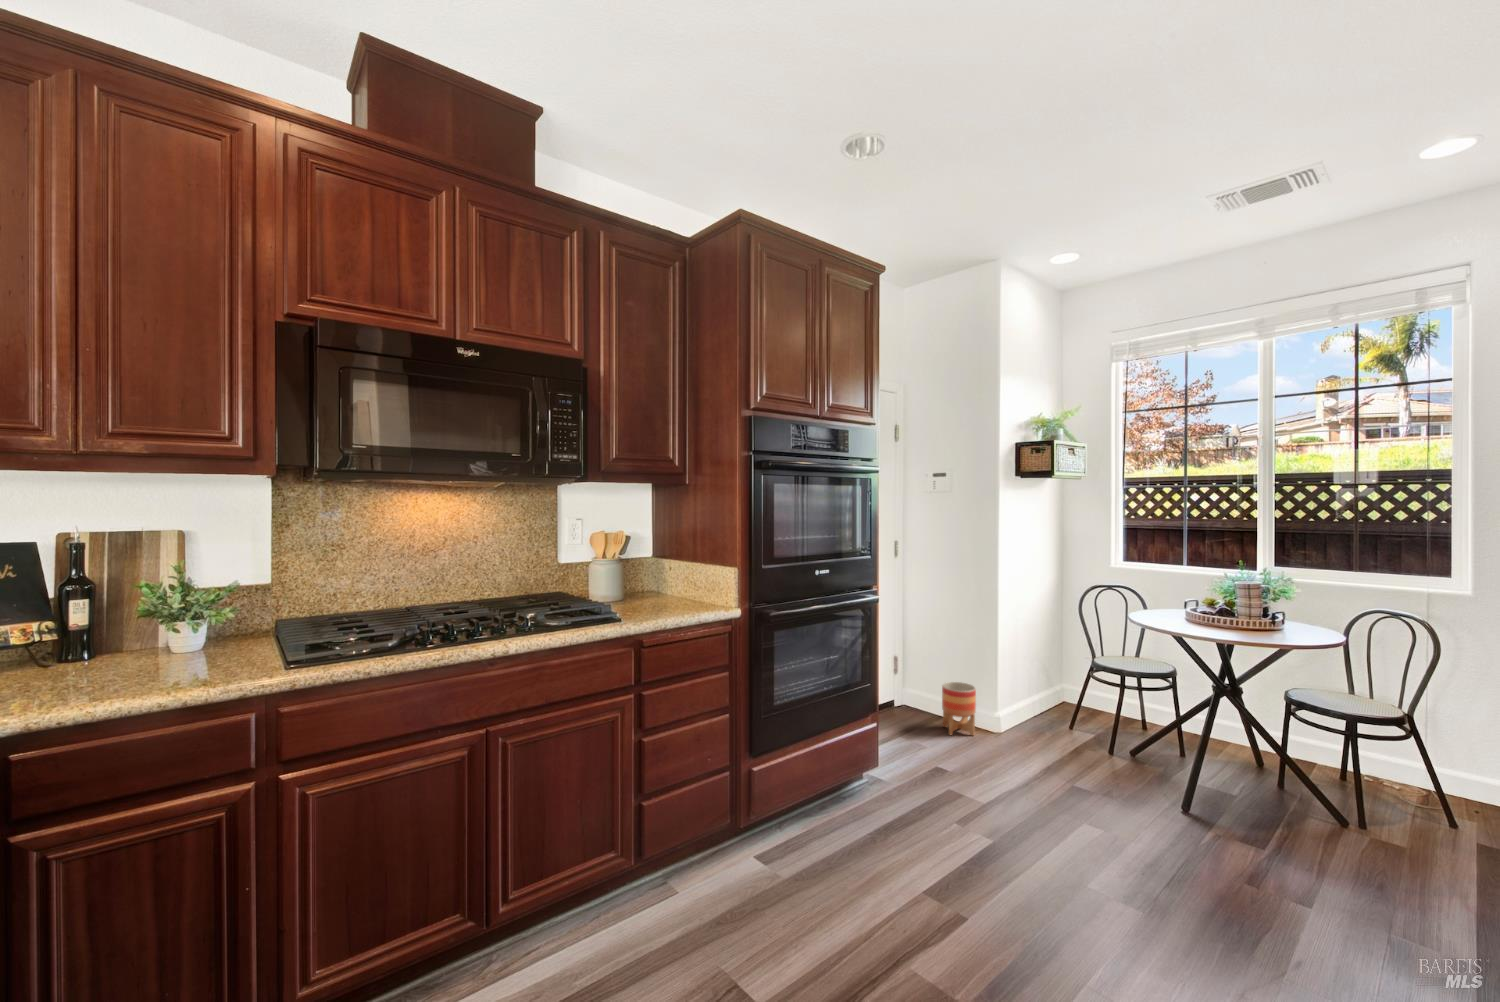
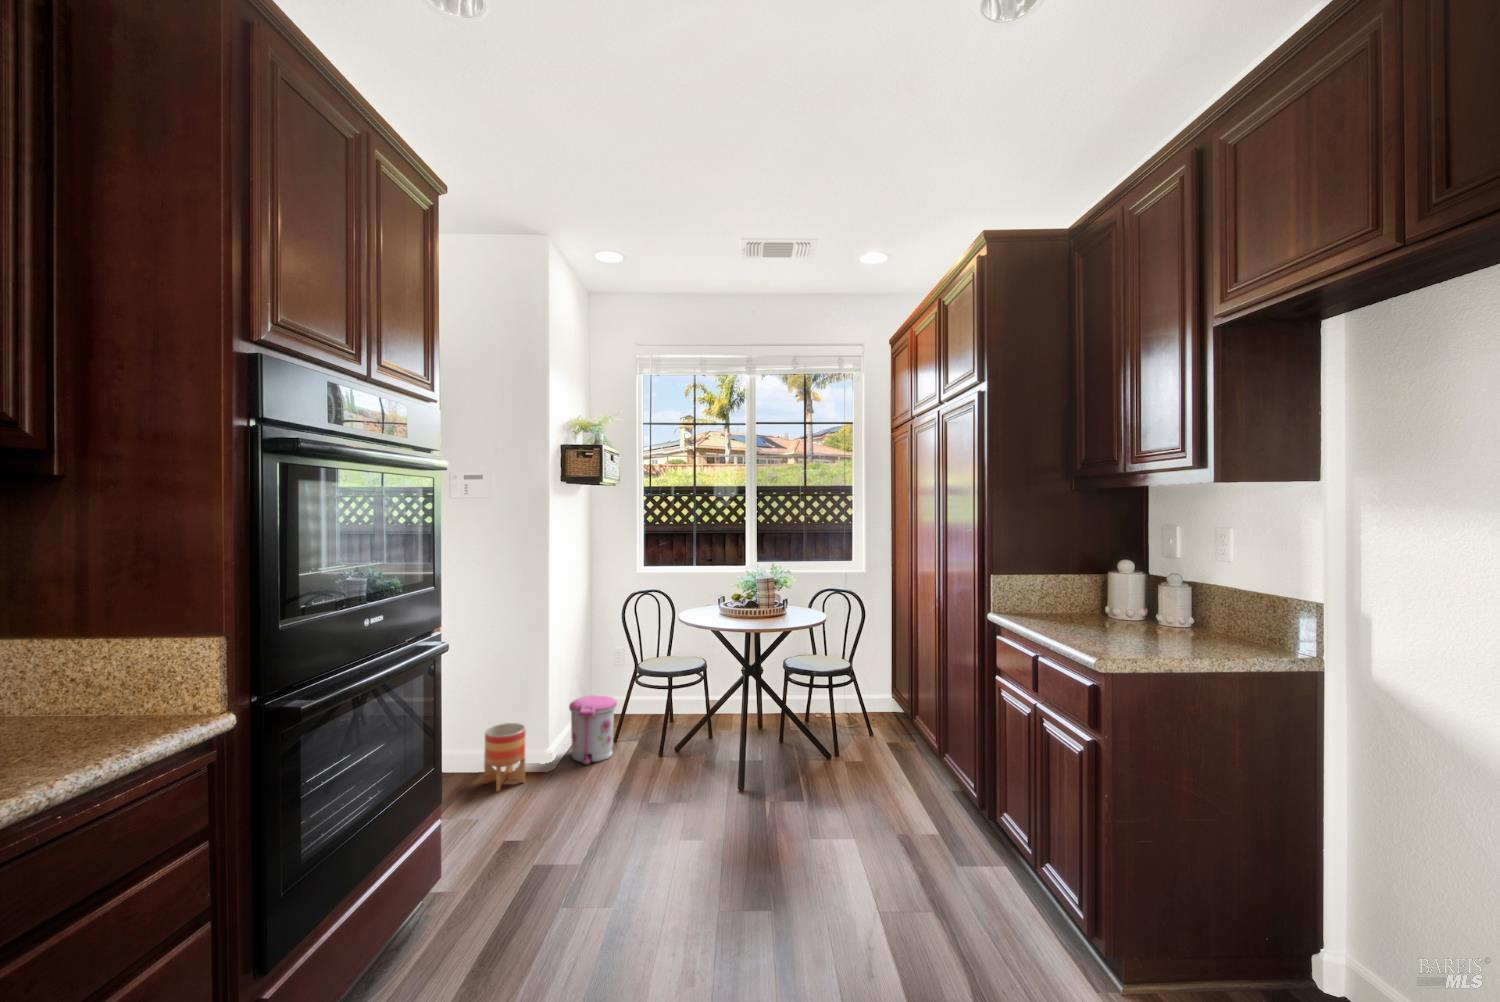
trash can: none [1022,678,1071,740] -> present [569,695,617,765]

